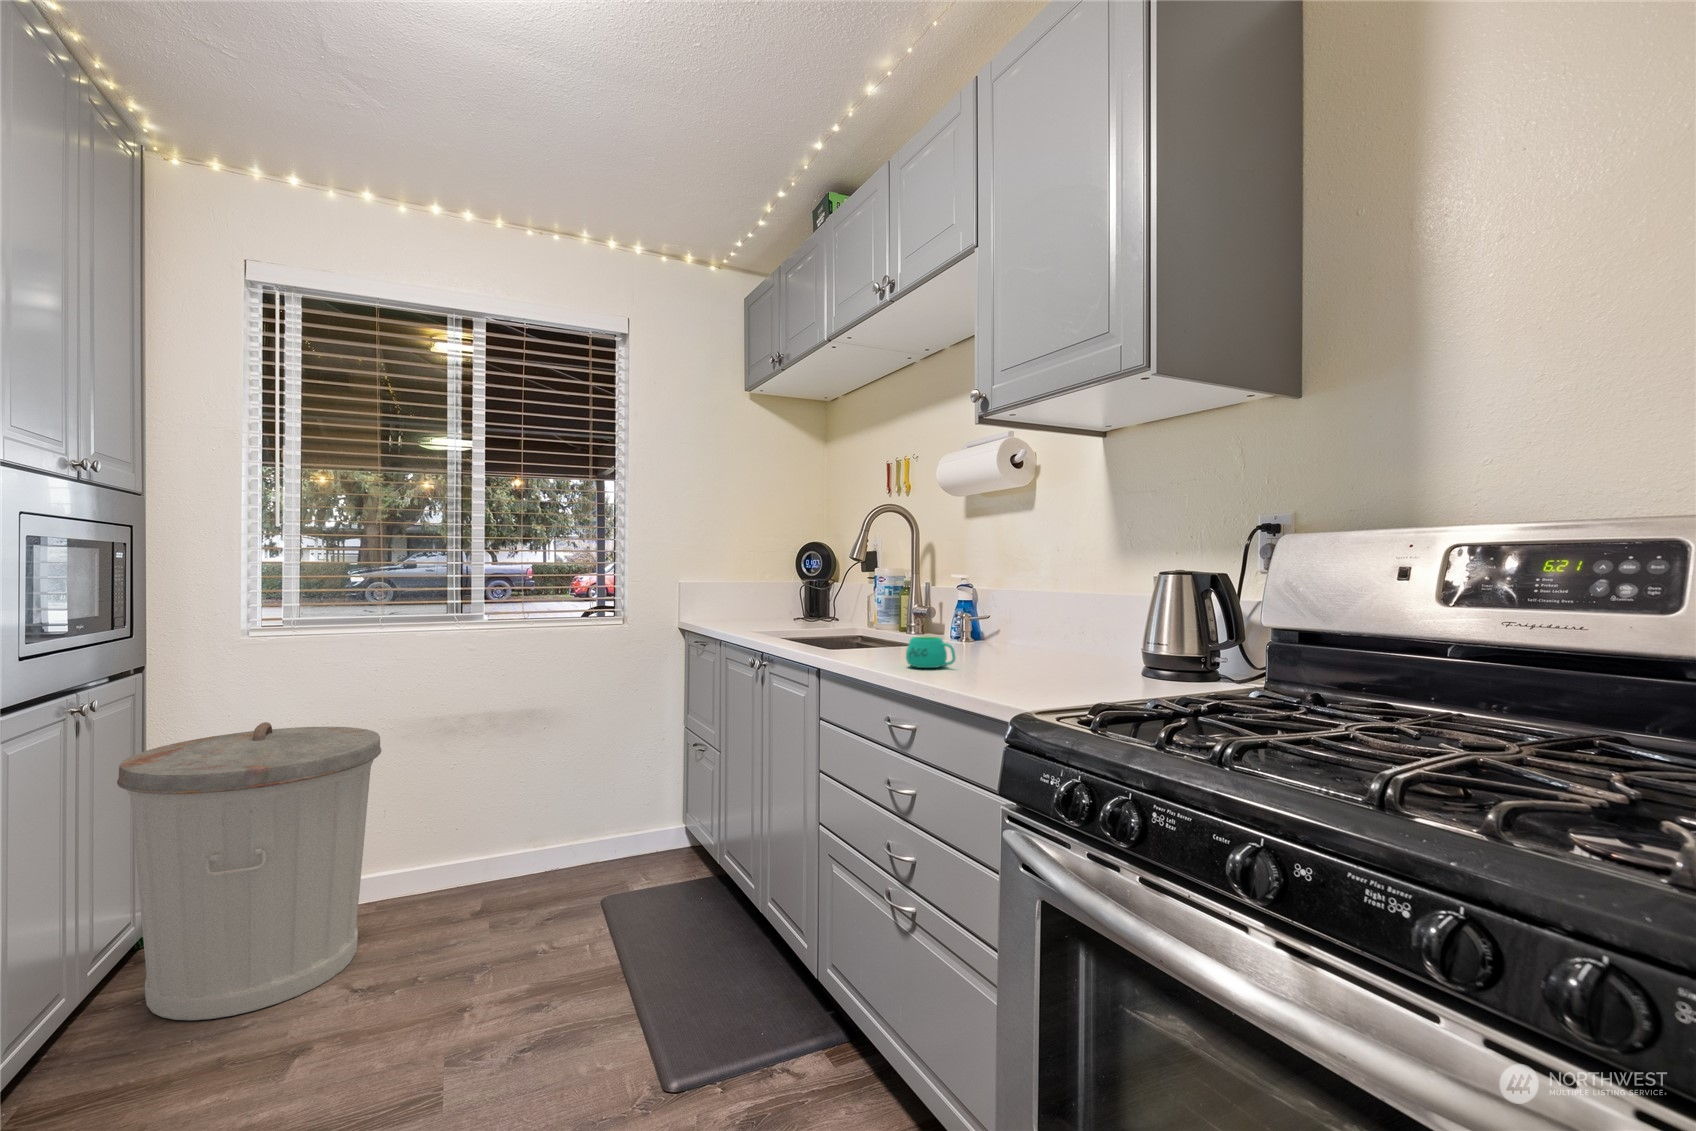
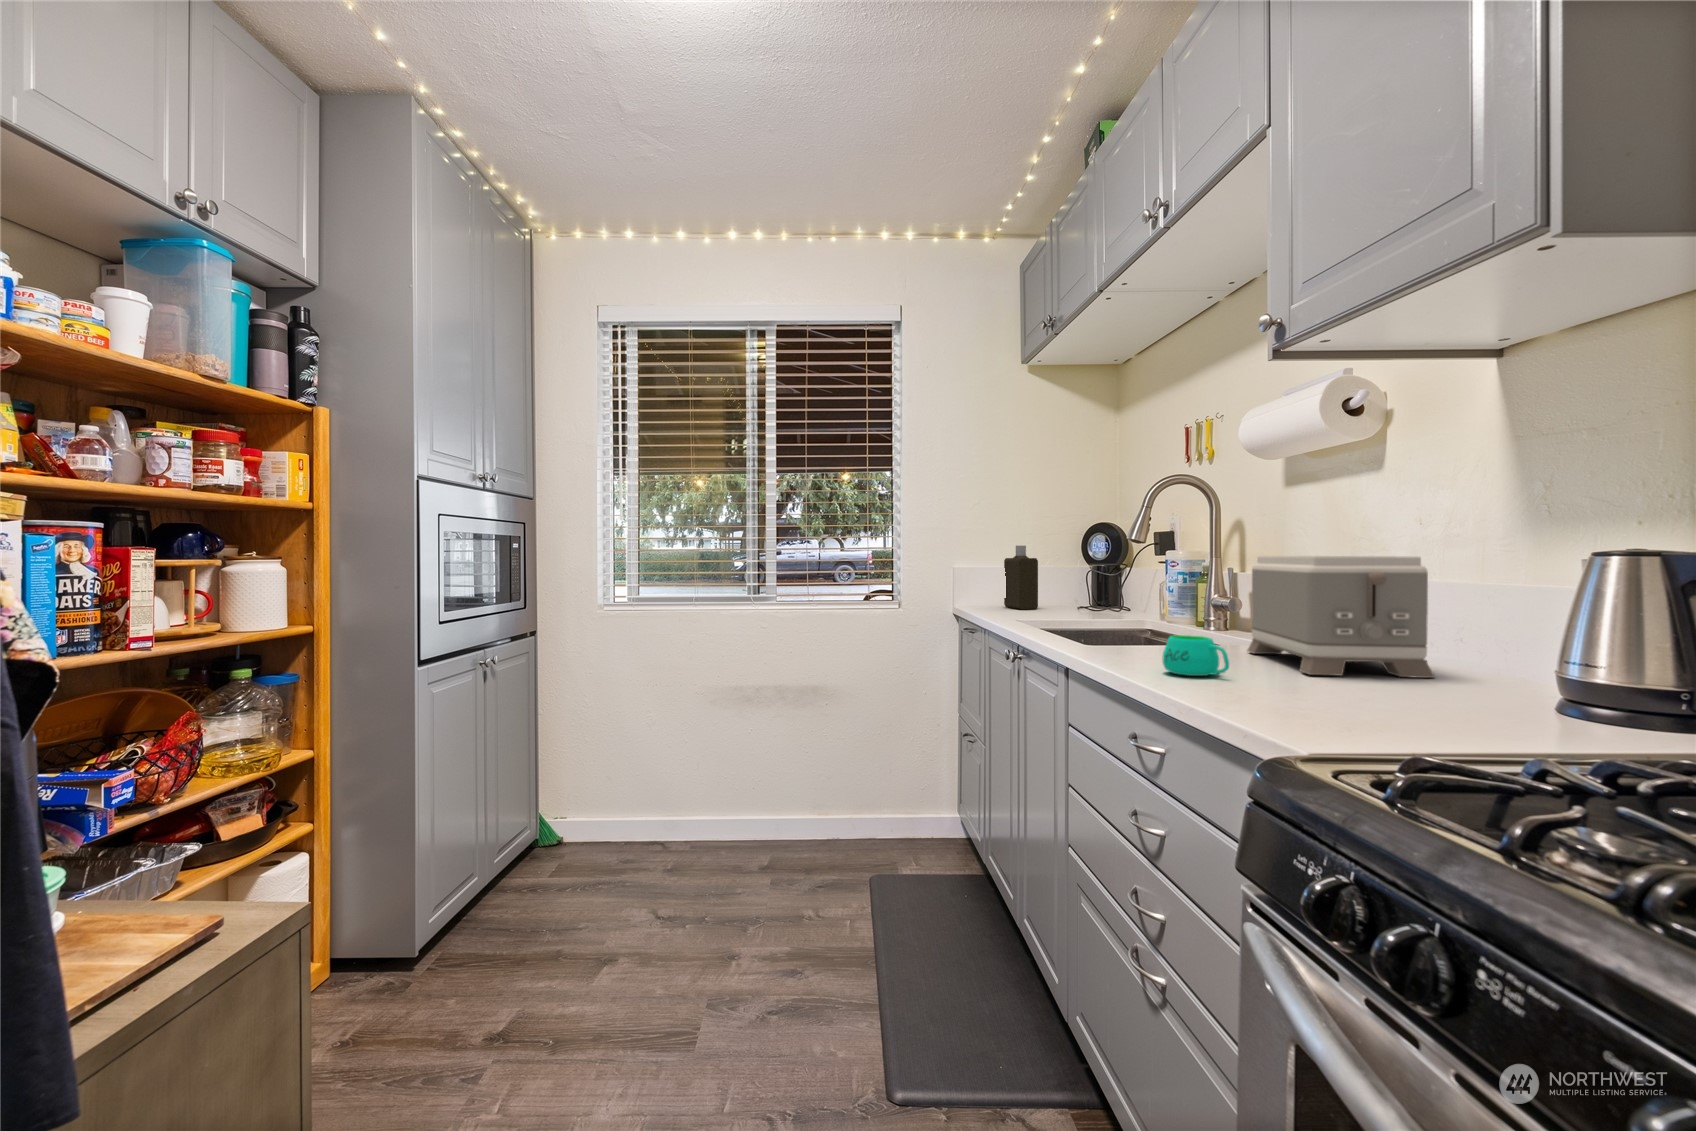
bottle: none [725,561,758,622] -> present [1004,546,1038,610]
toaster: none [953,574,1079,663] -> present [1248,556,1435,678]
trash can: present [117,722,381,1020] -> none [508,683,688,920]

